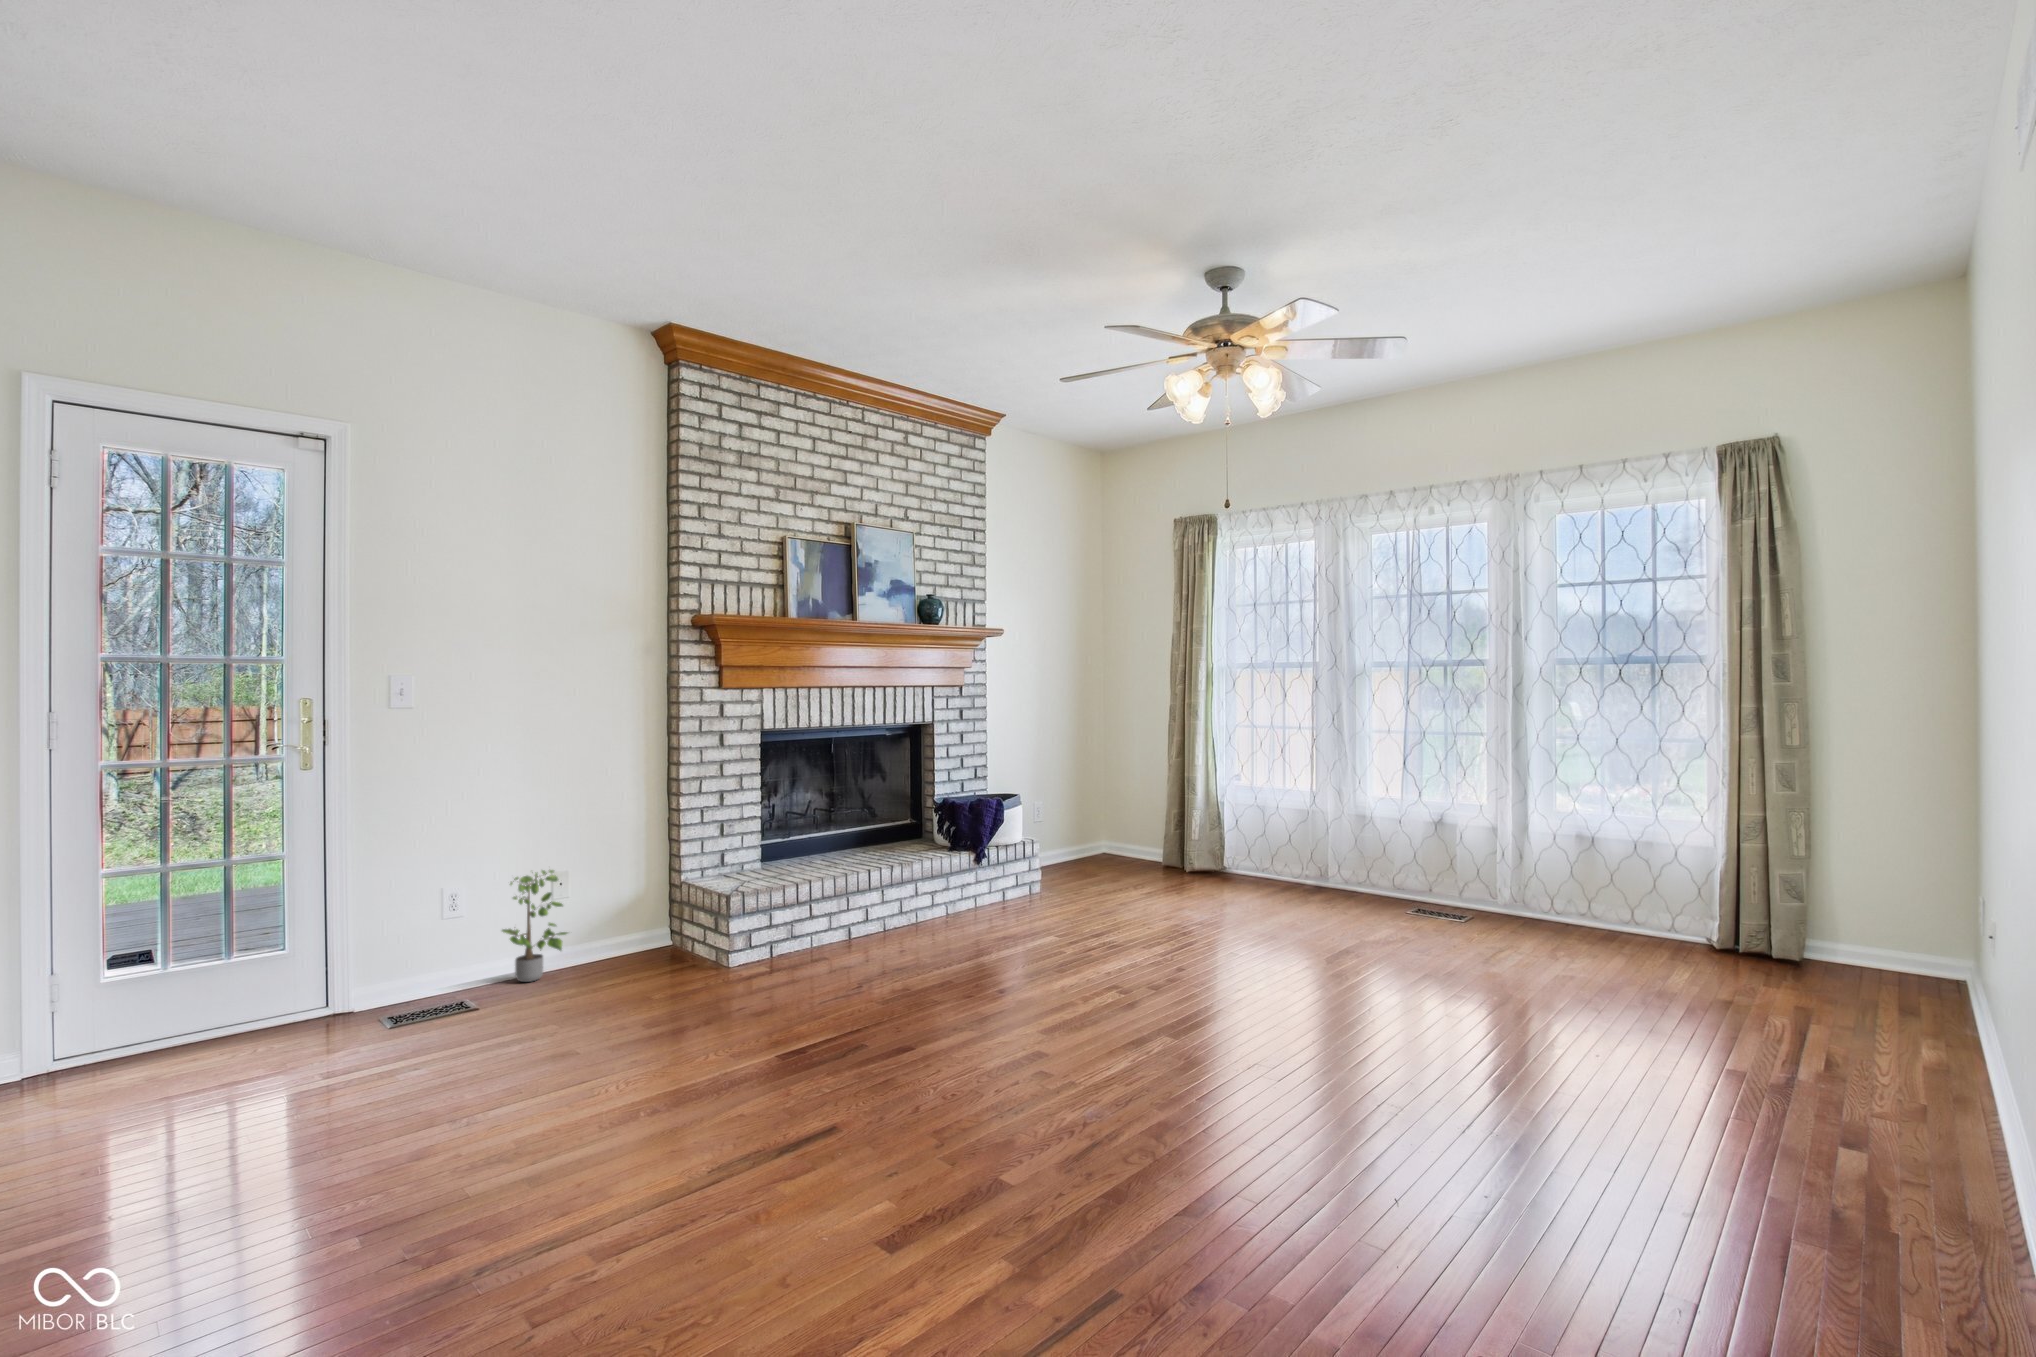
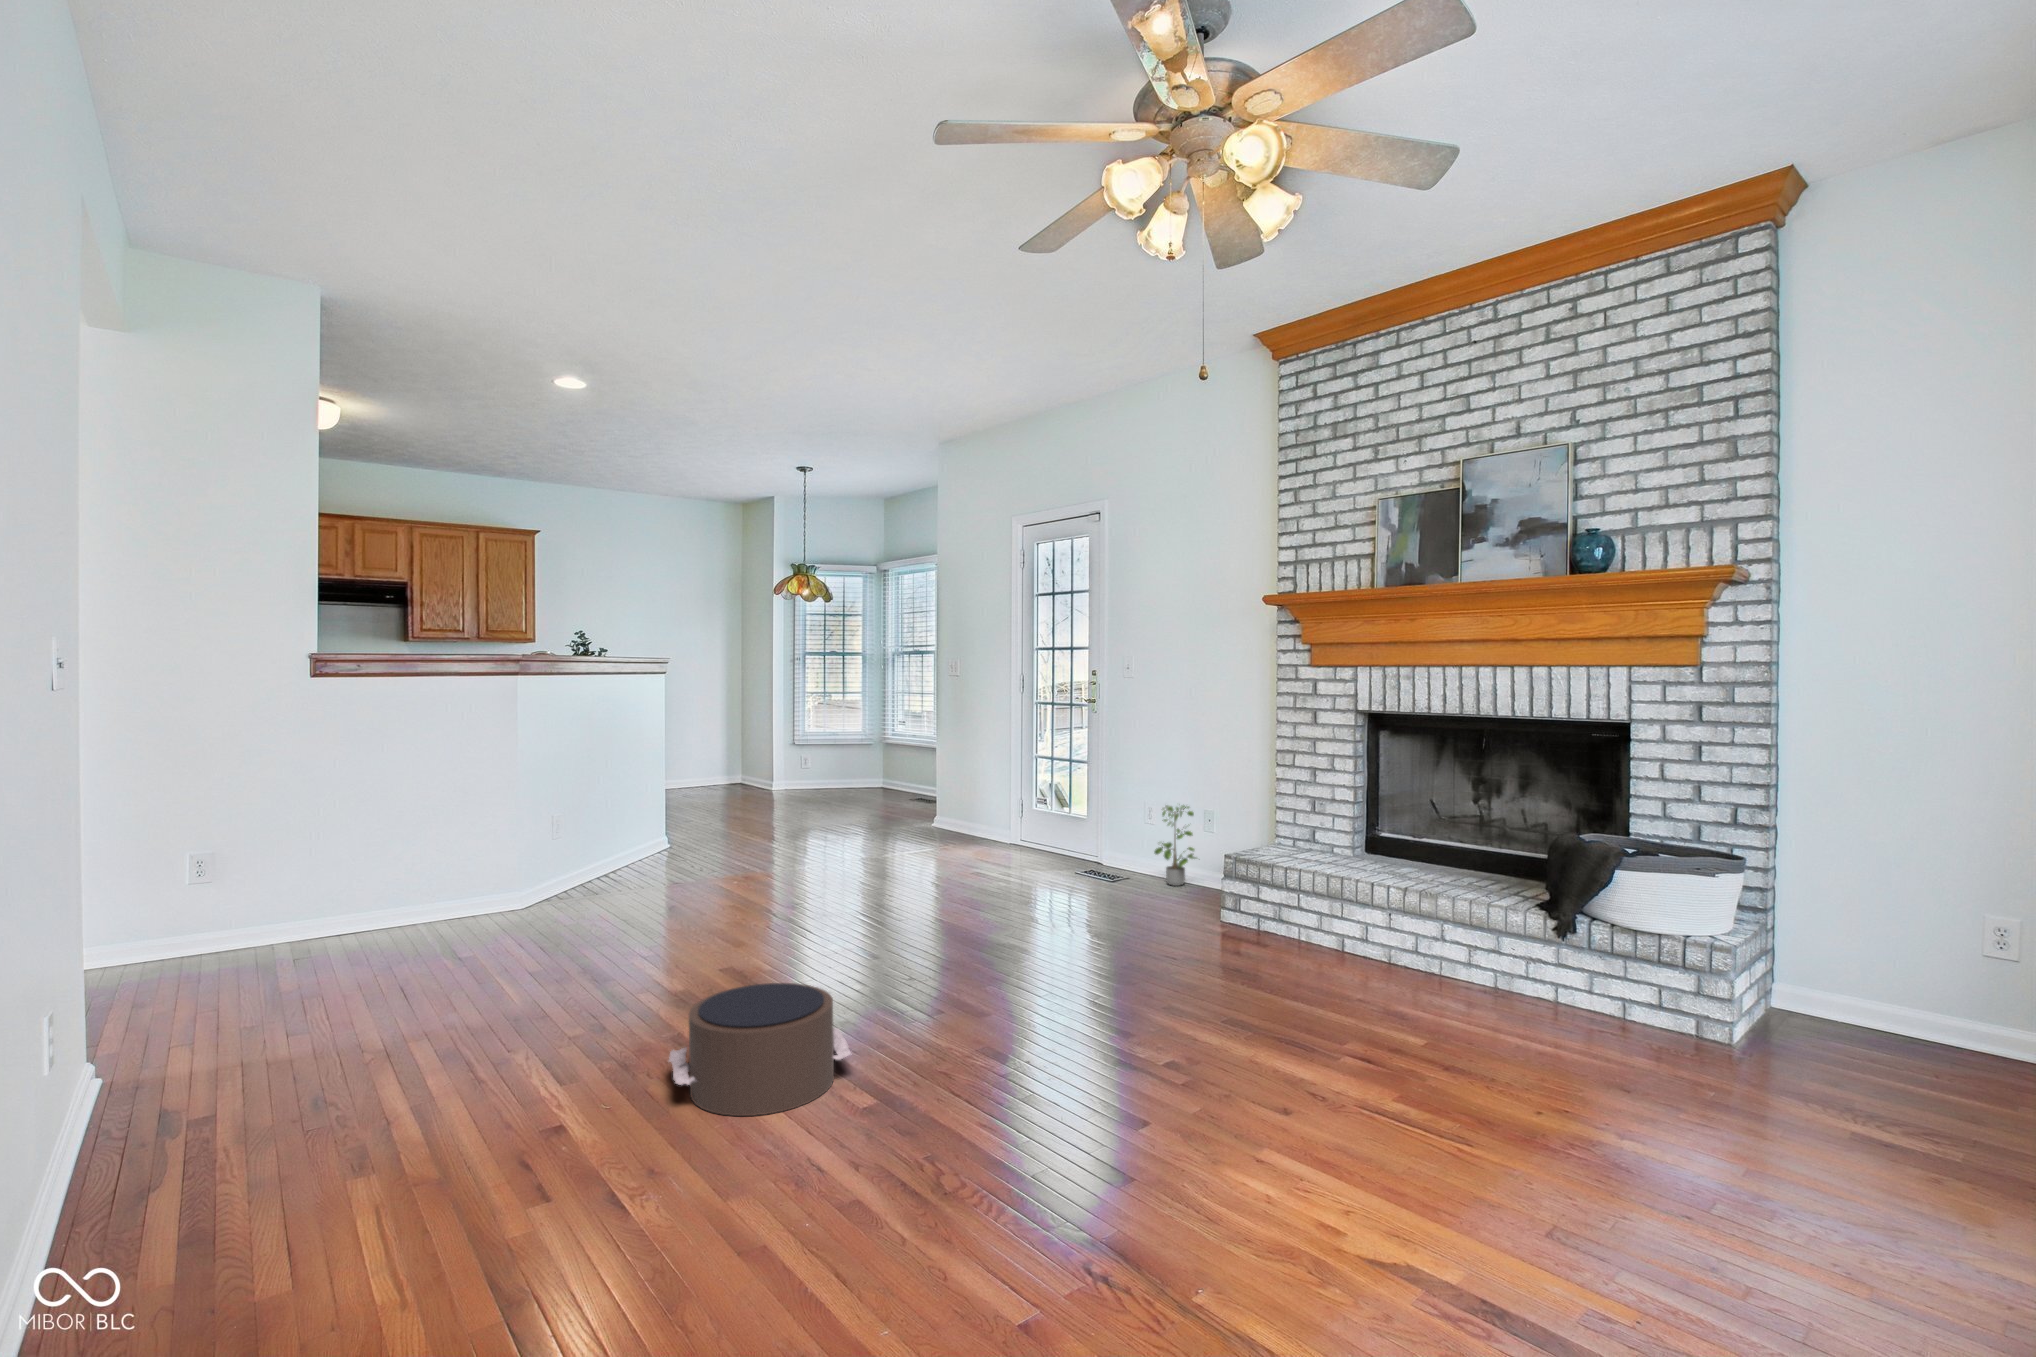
pouf: none [1128,1023,1322,1173] -> present [669,983,851,1116]

